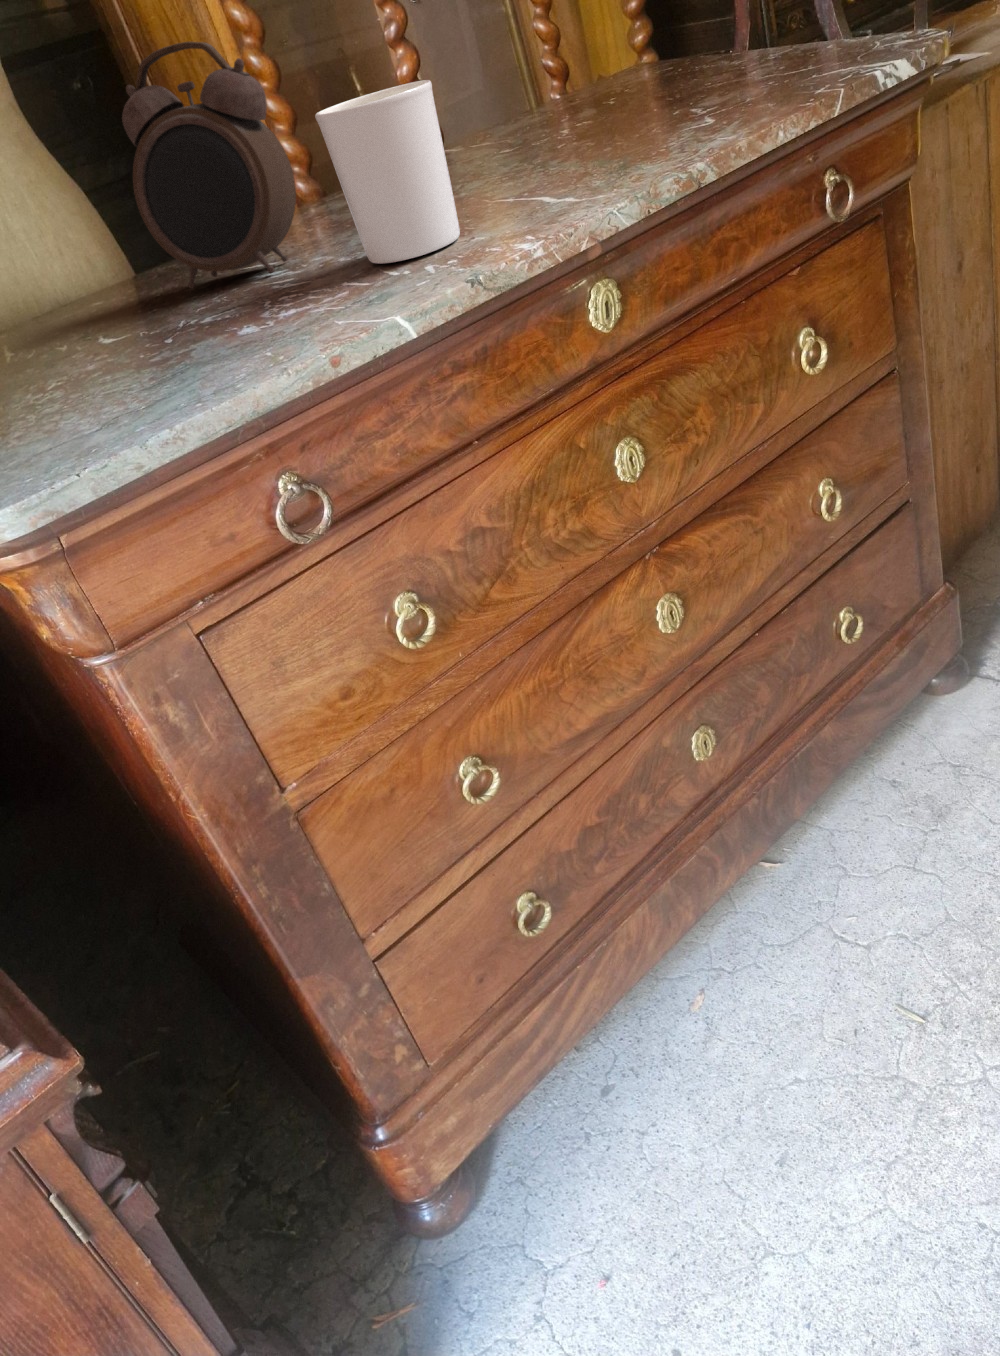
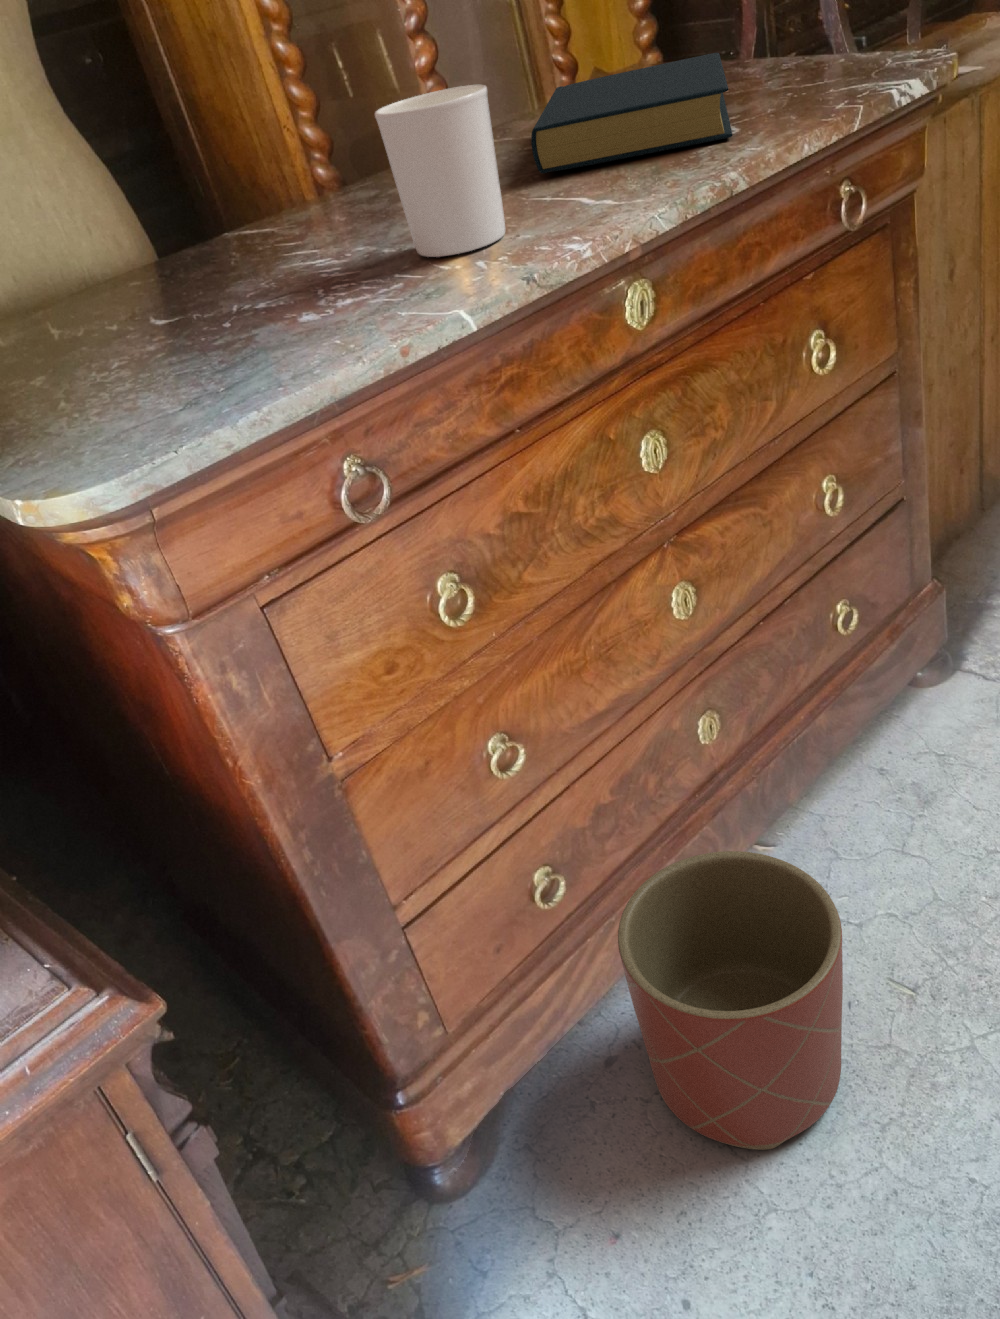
alarm clock: present [122,42,296,288] -> none [175,36,340,272]
hardback book: none [496,44,706,175] -> present [531,53,733,173]
planter: none [604,876,845,1188] -> present [618,851,843,1150]

